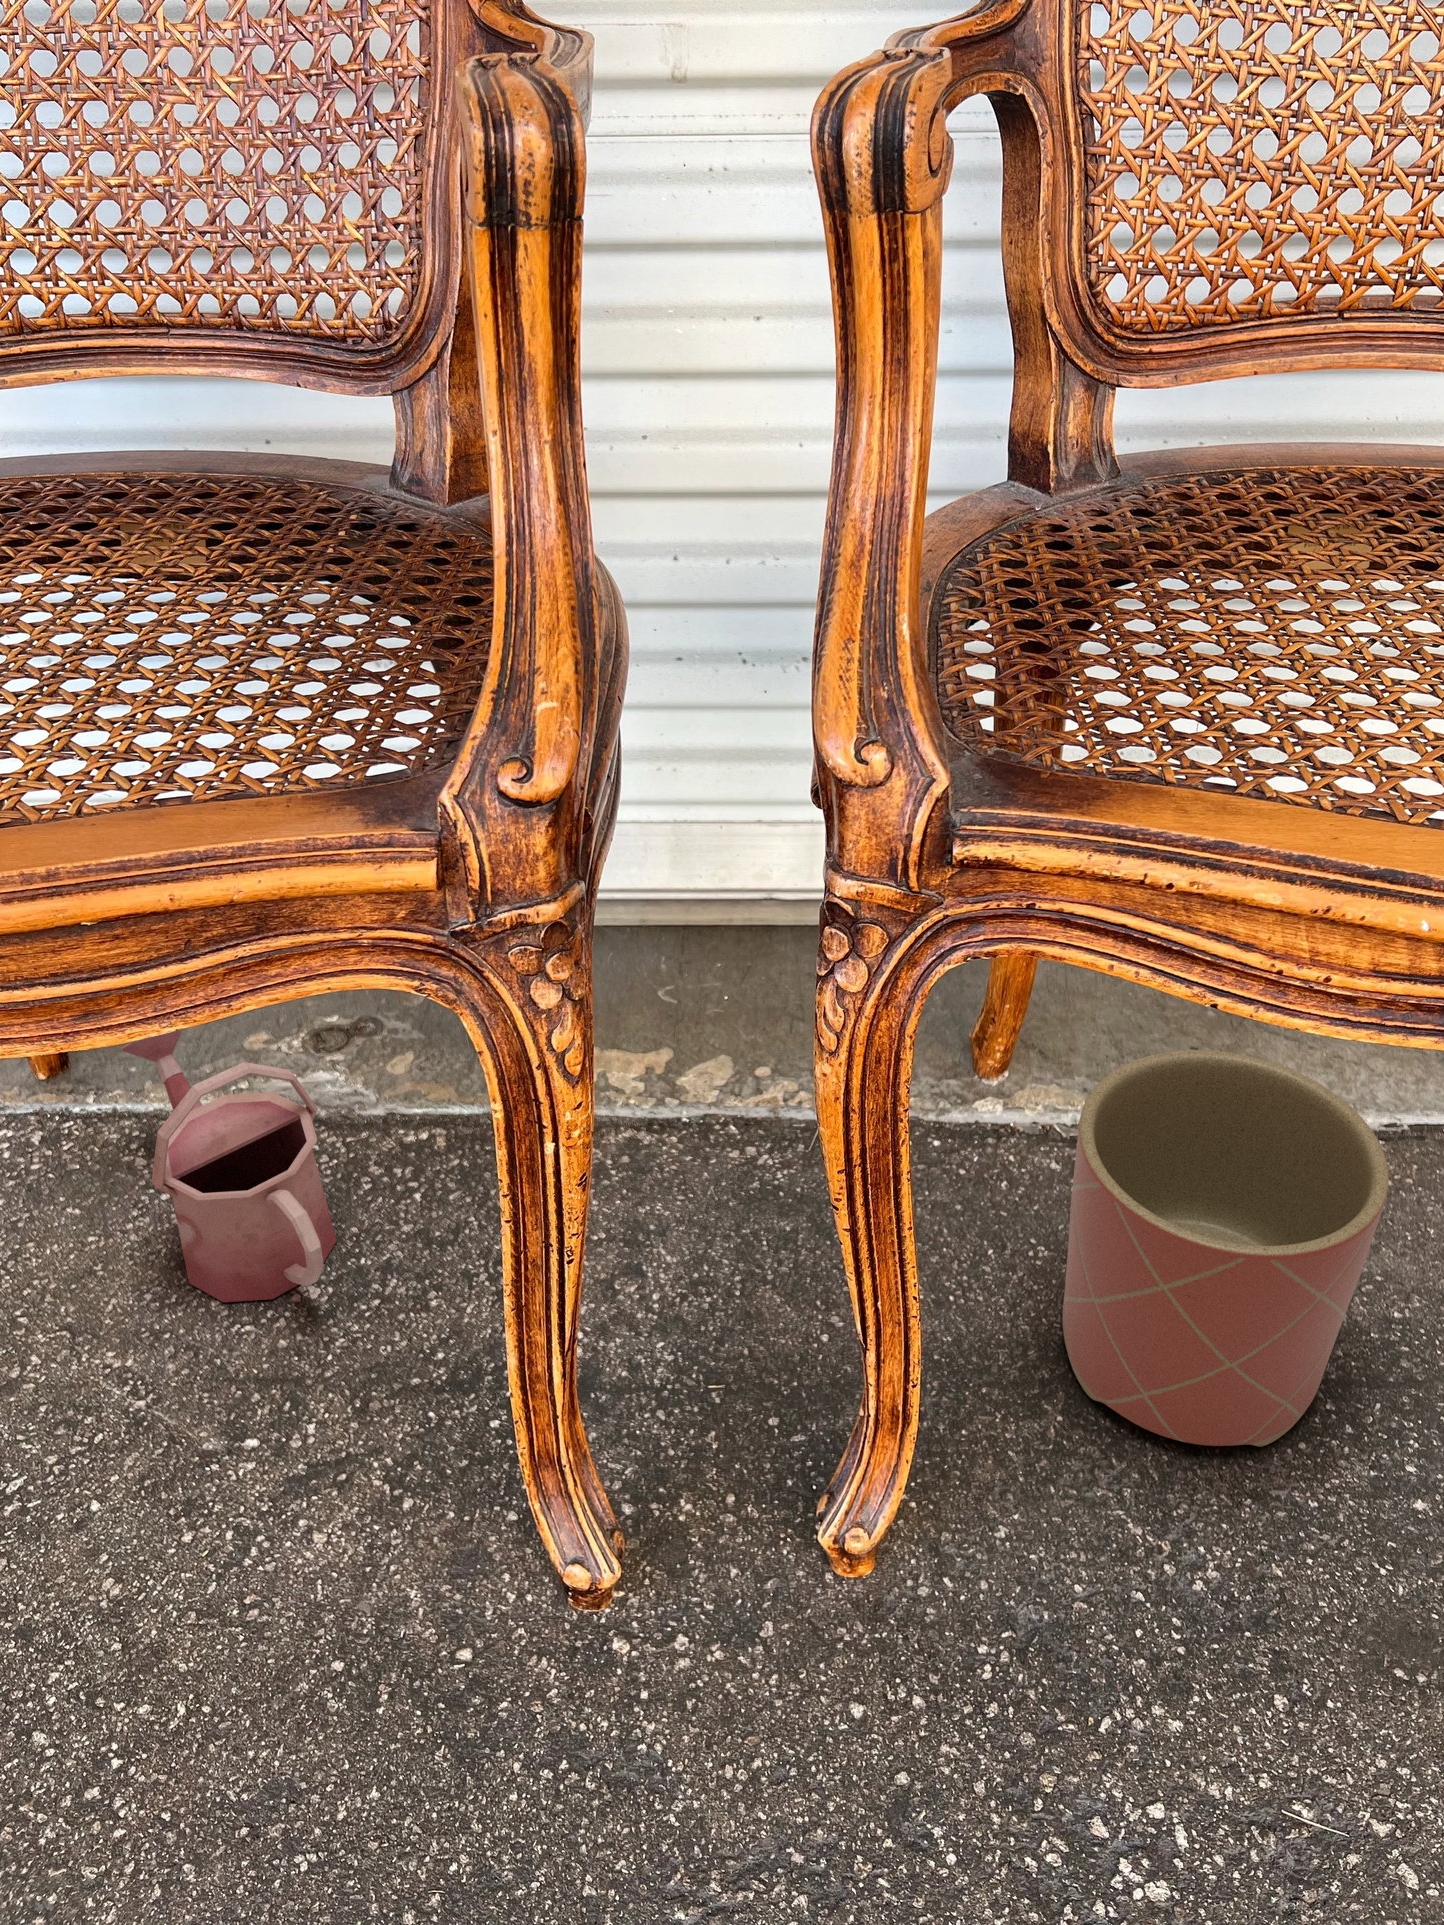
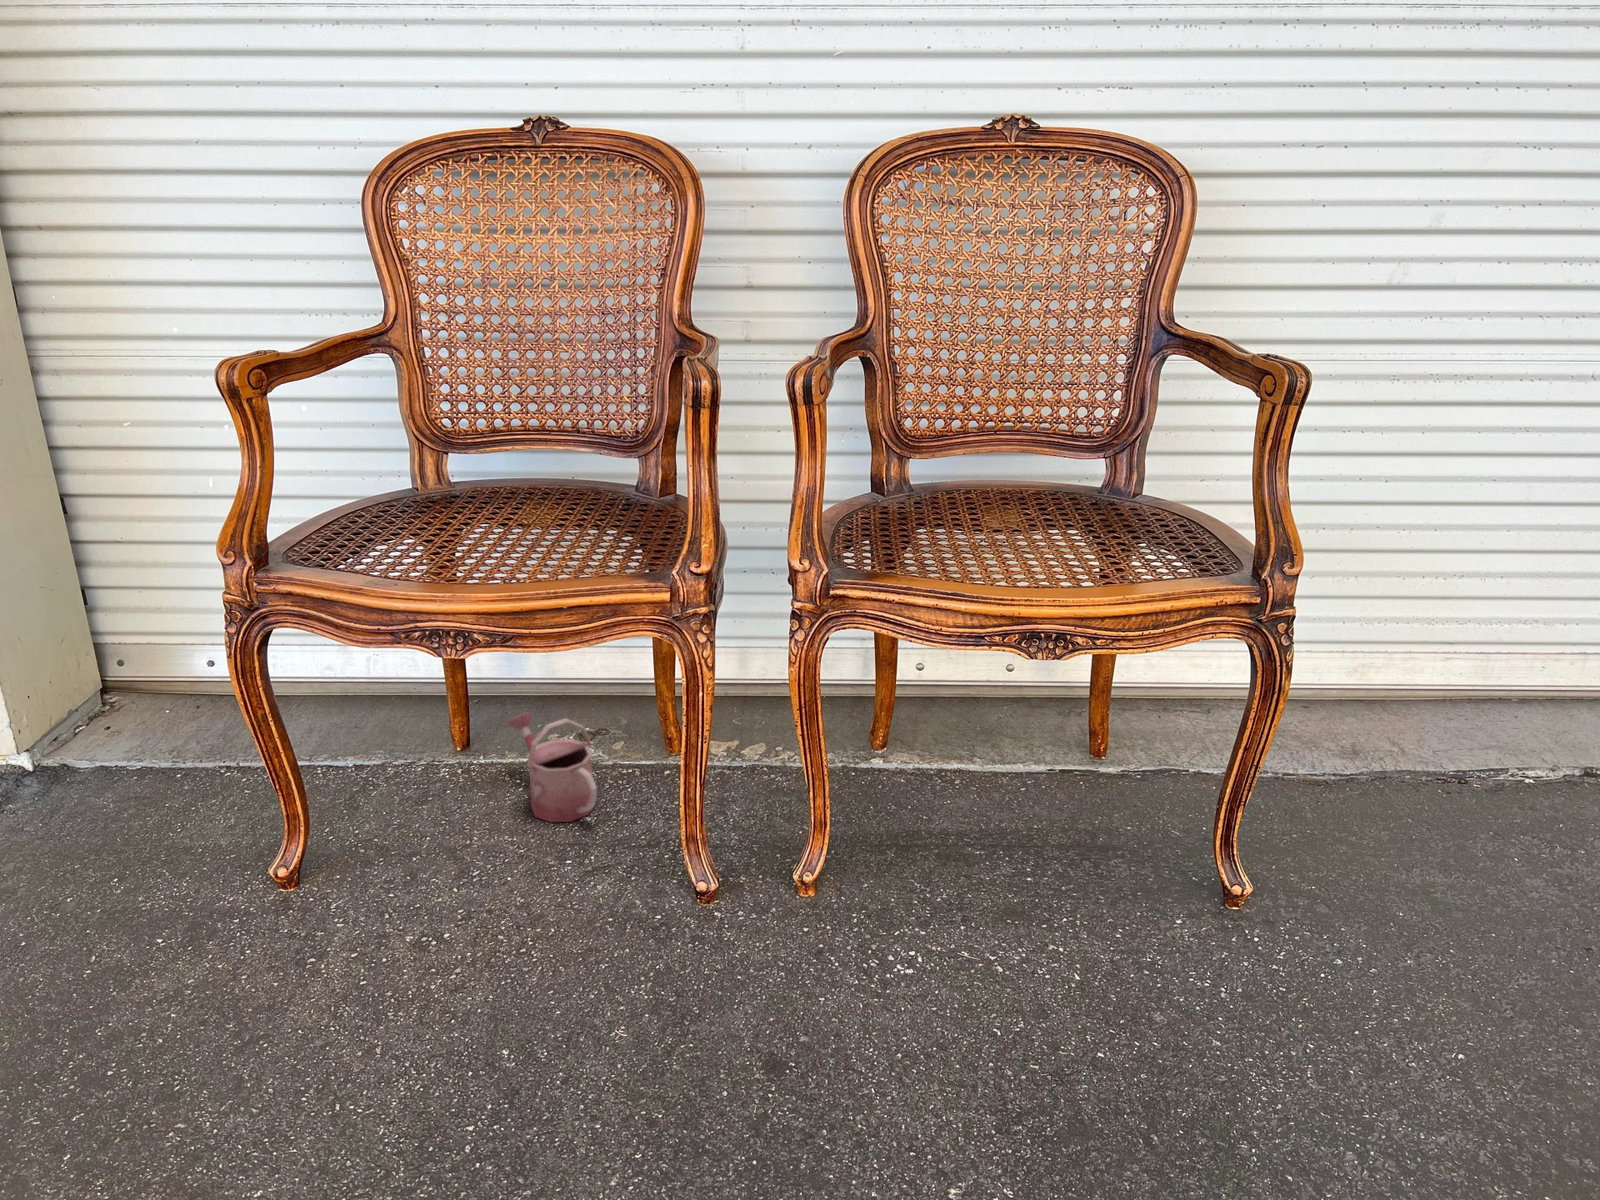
planter: present [1063,1050,1389,1447] -> none [898,711,1013,864]

